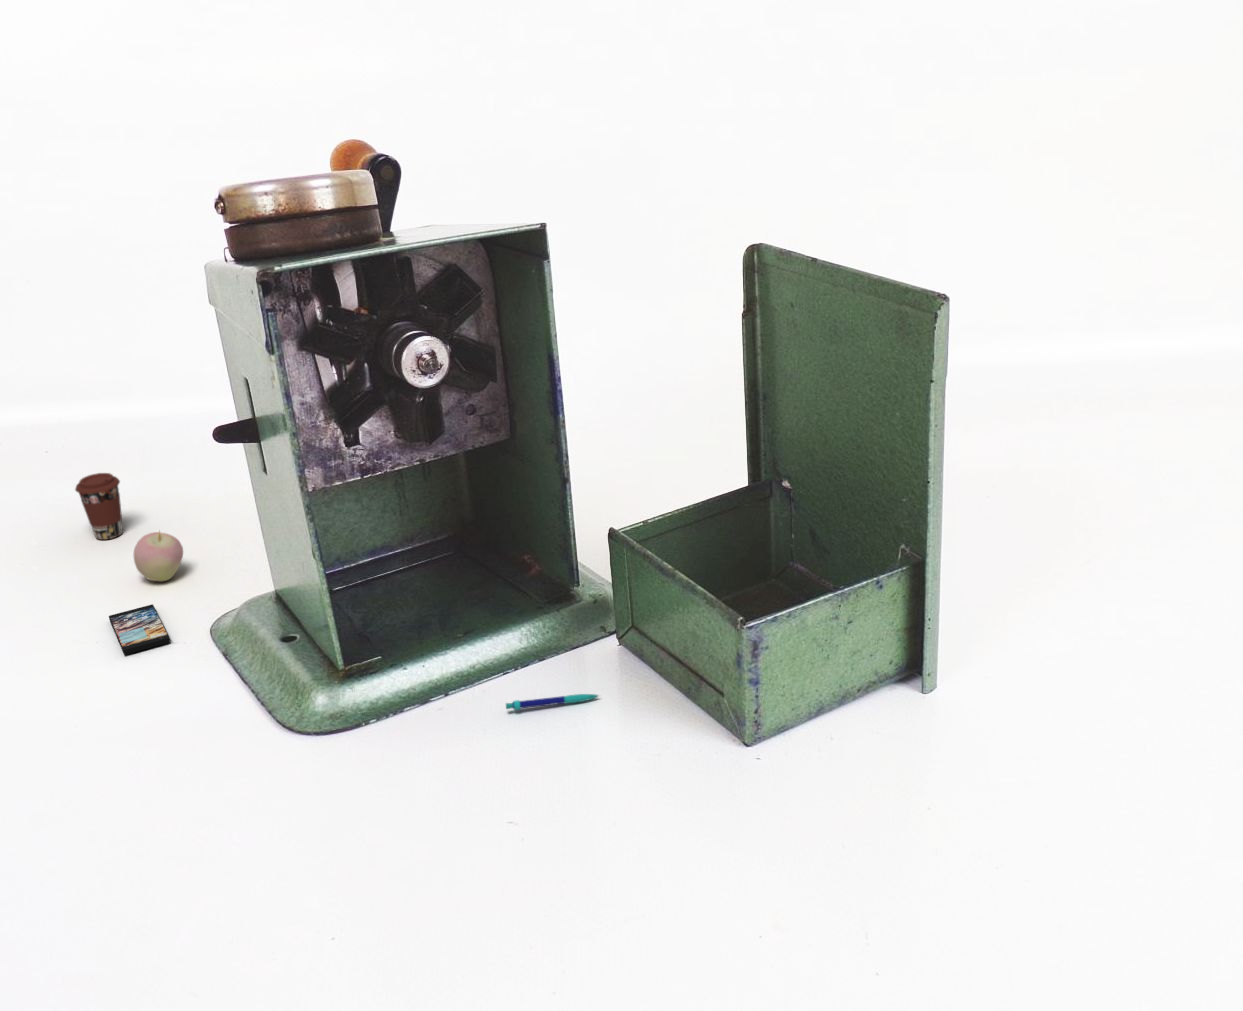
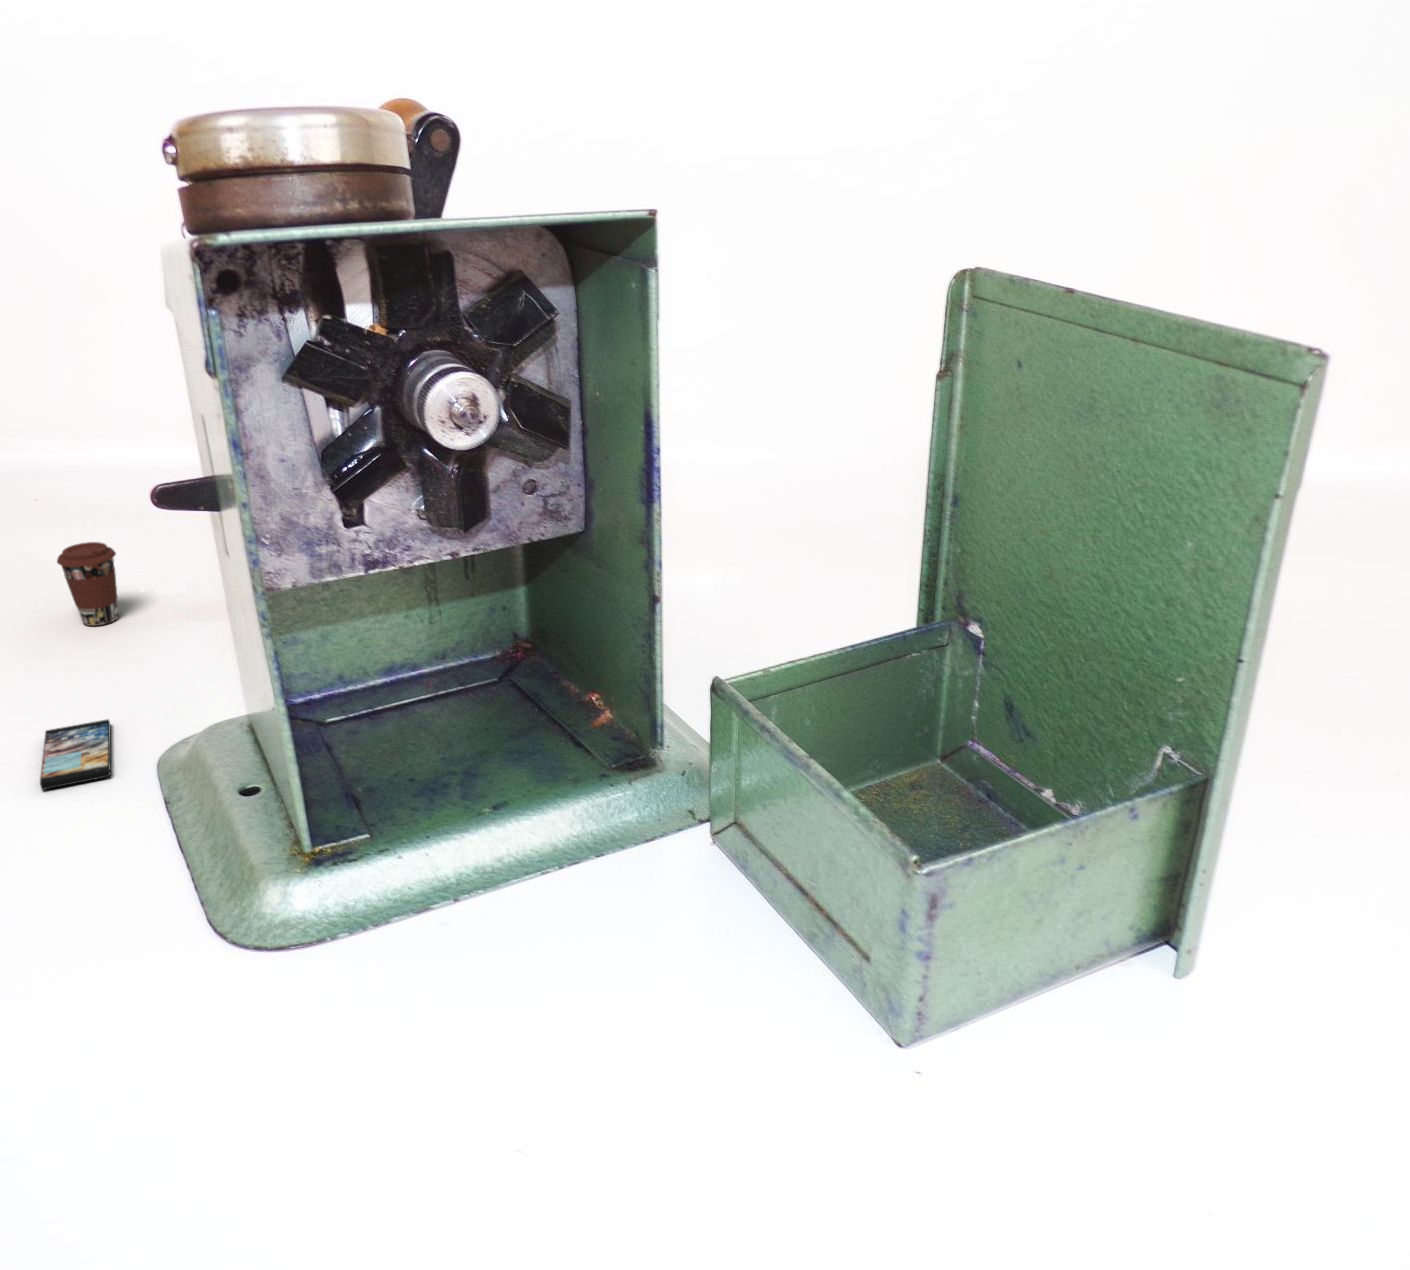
apple: present [134,532,183,581] -> none [100,621,168,688]
pen: present [506,694,598,710] -> none [538,923,681,940]

